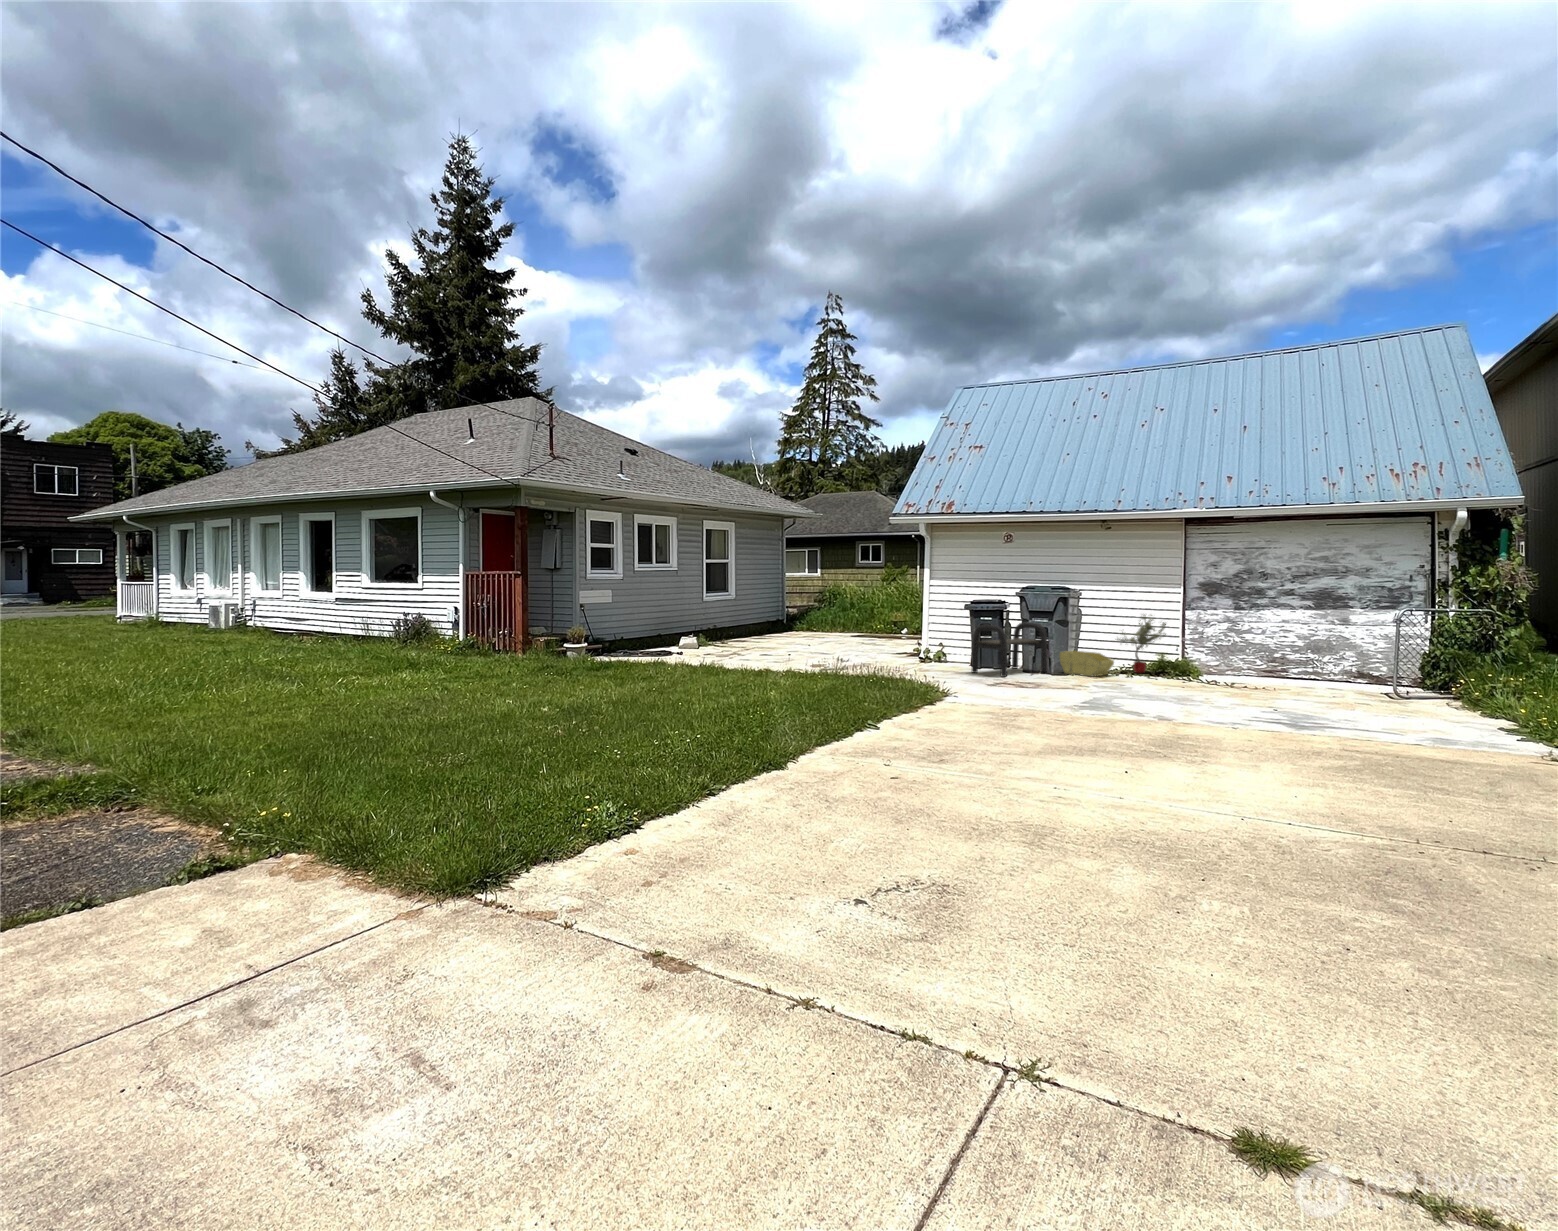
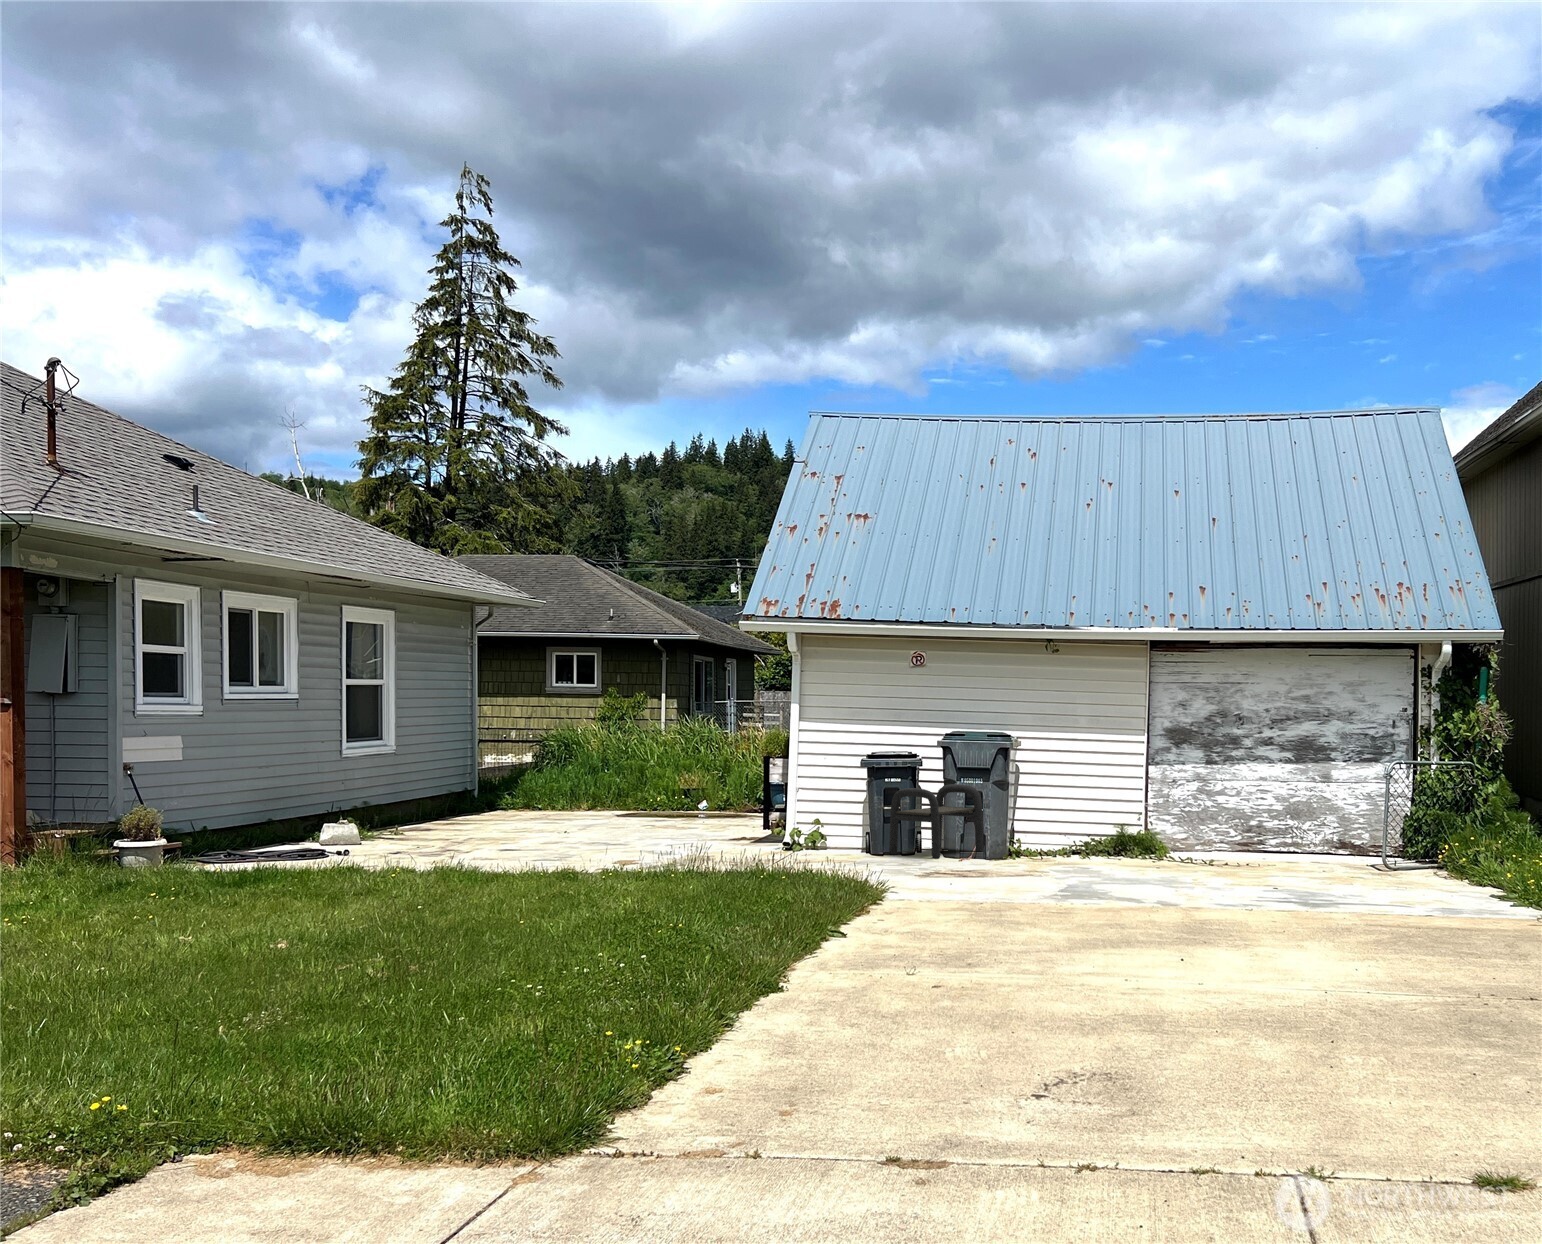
potted tree: present [1117,615,1166,673] -> none [1063,770,1128,850]
storage bin: present [1059,651,1114,677] -> none [998,822,1068,855]

